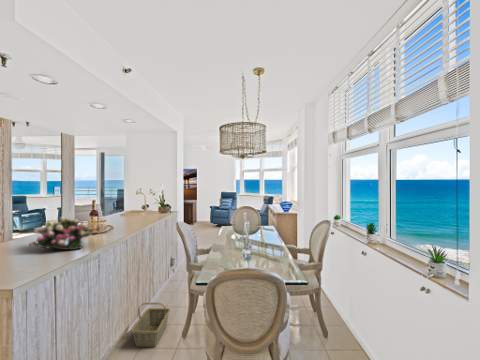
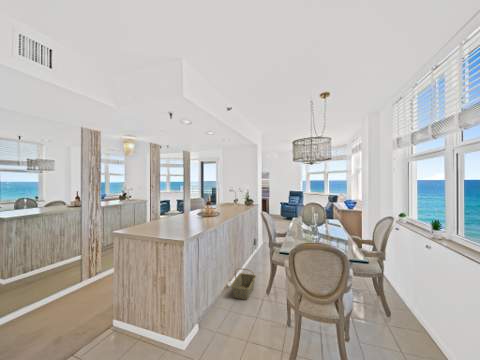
flower arrangement: present [29,217,93,250] -> none [175,204,209,225]

